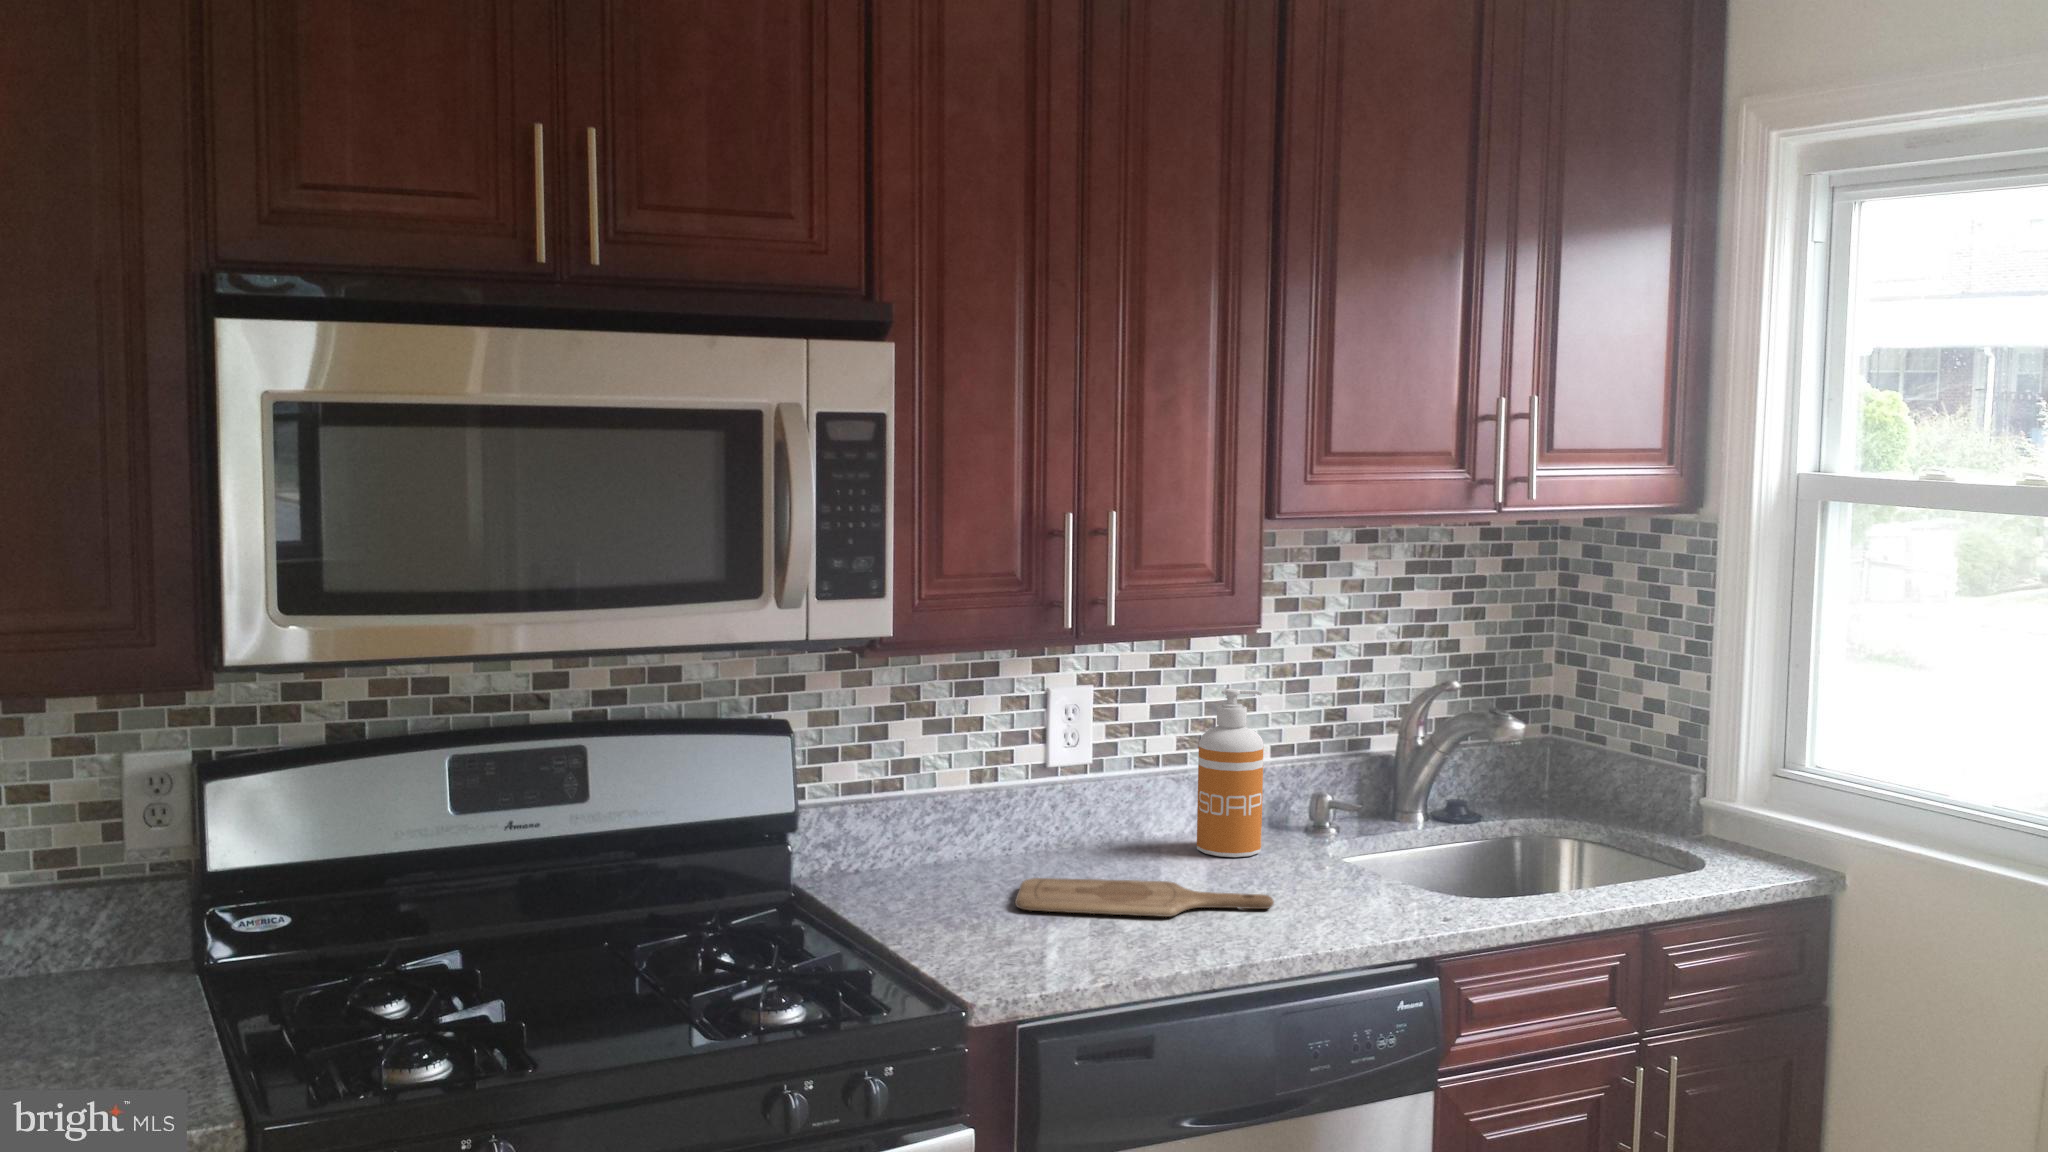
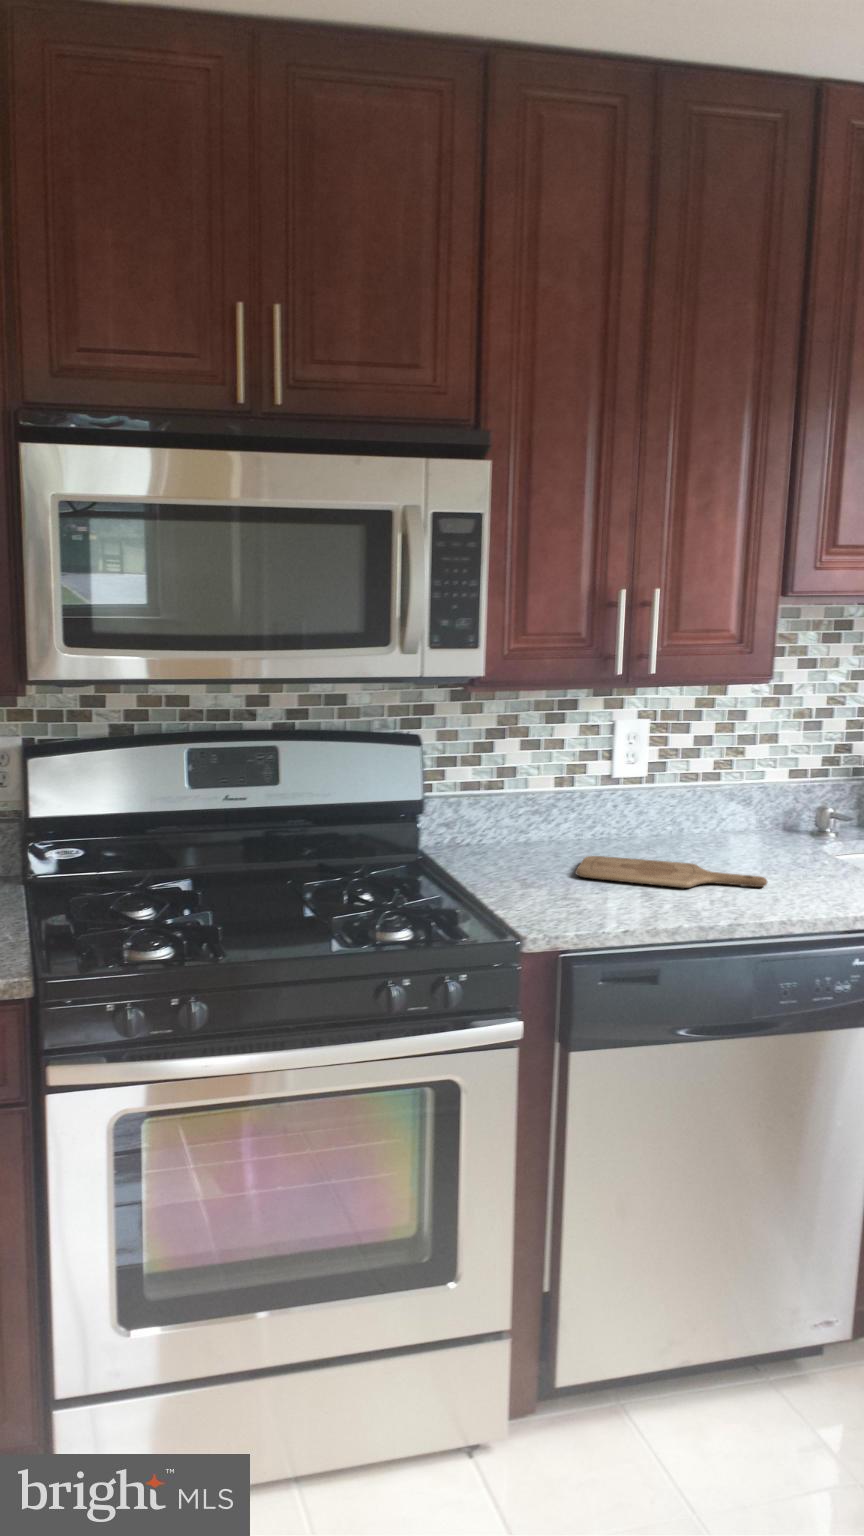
soap dispenser: present [1197,689,1264,857] -> none [722,725,777,850]

